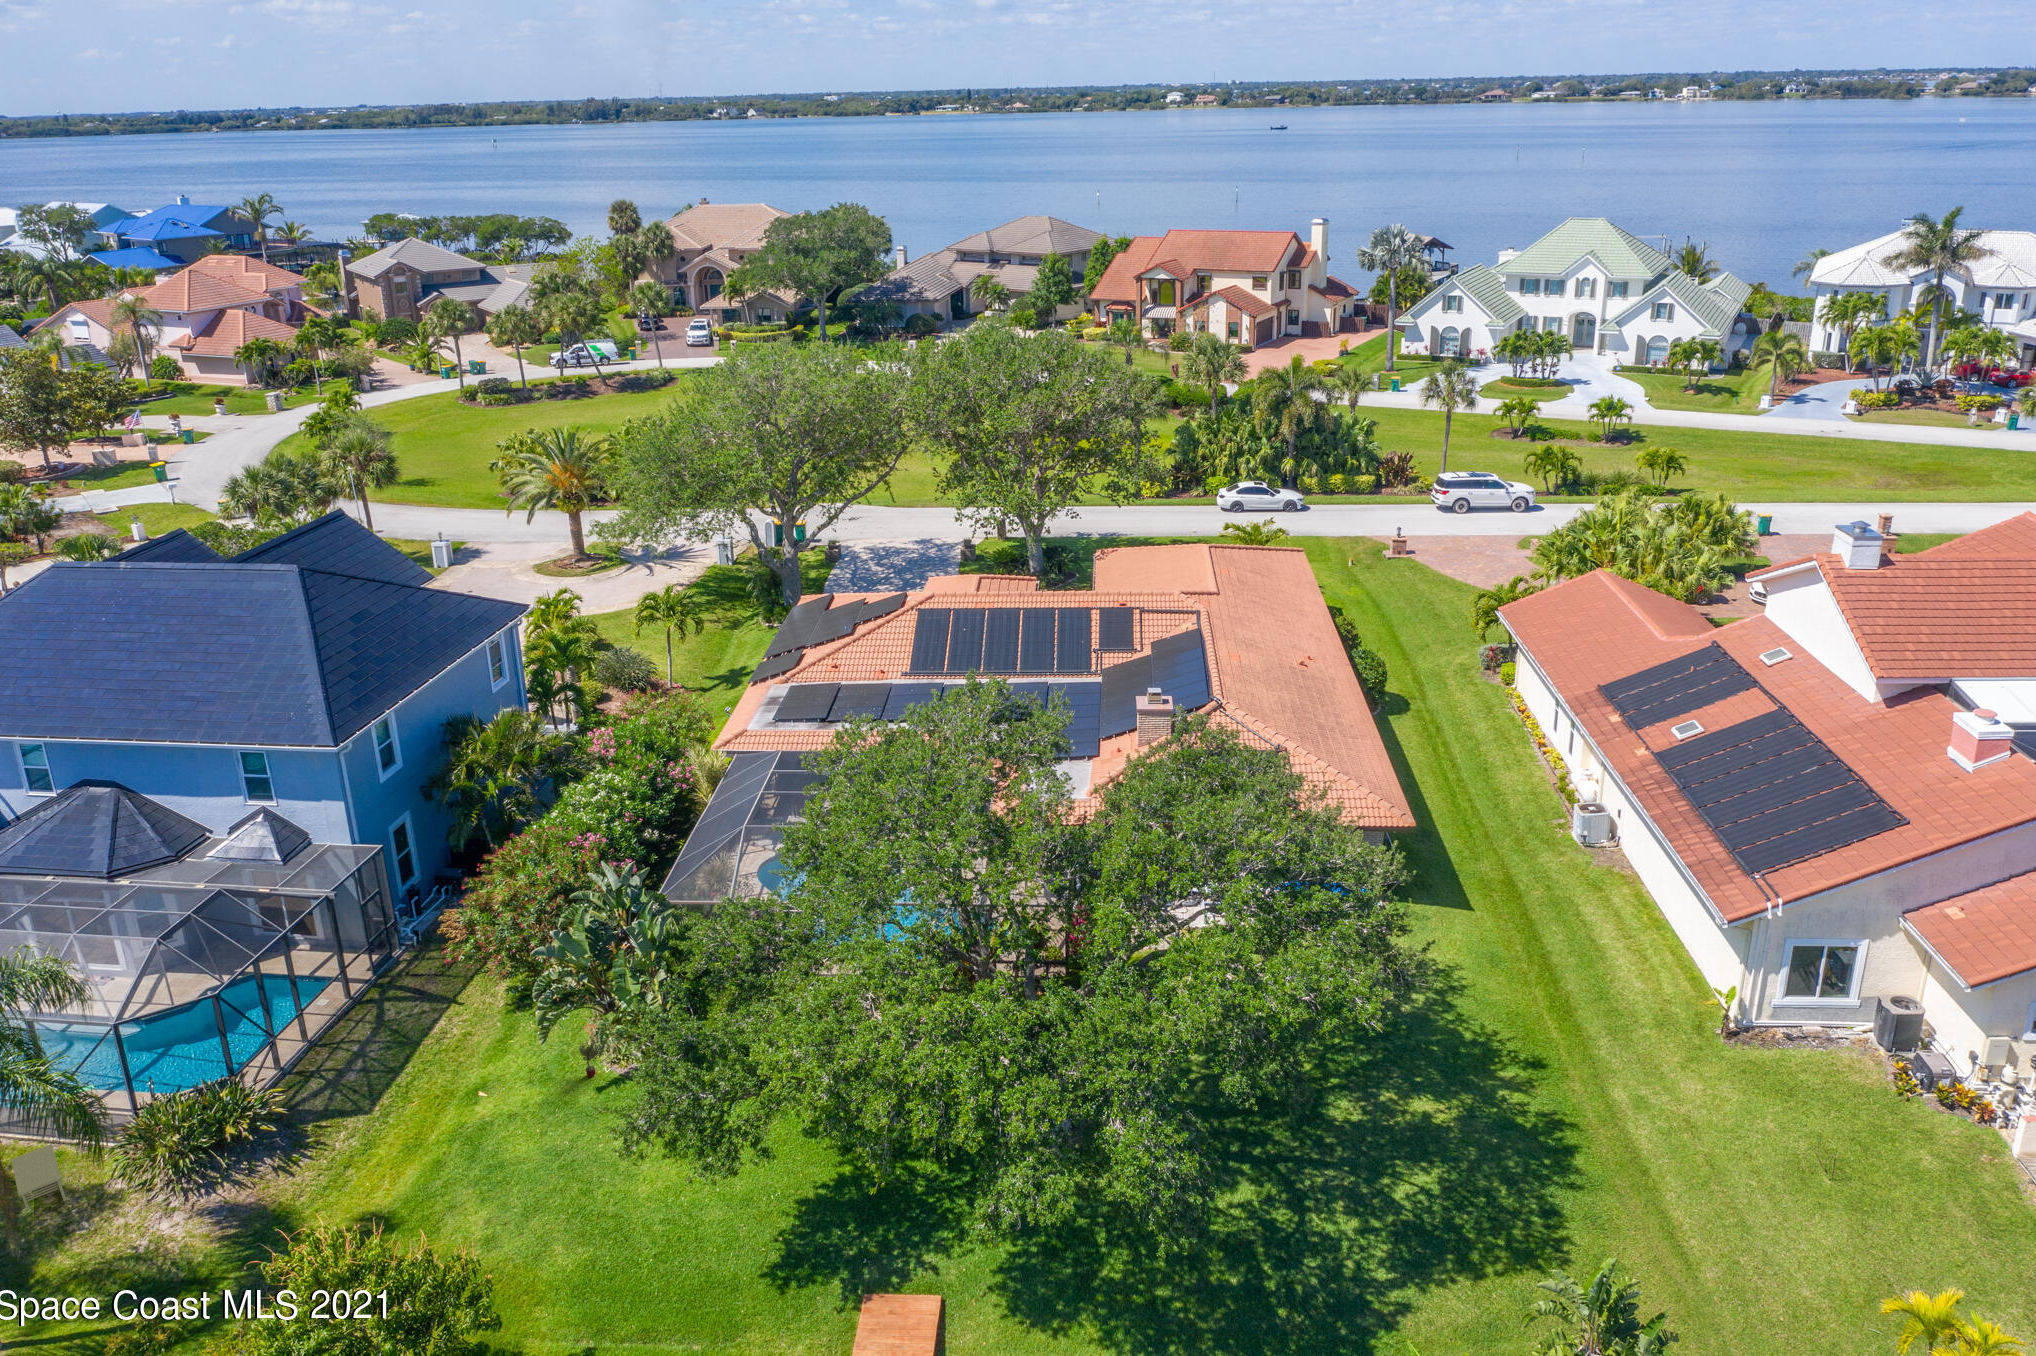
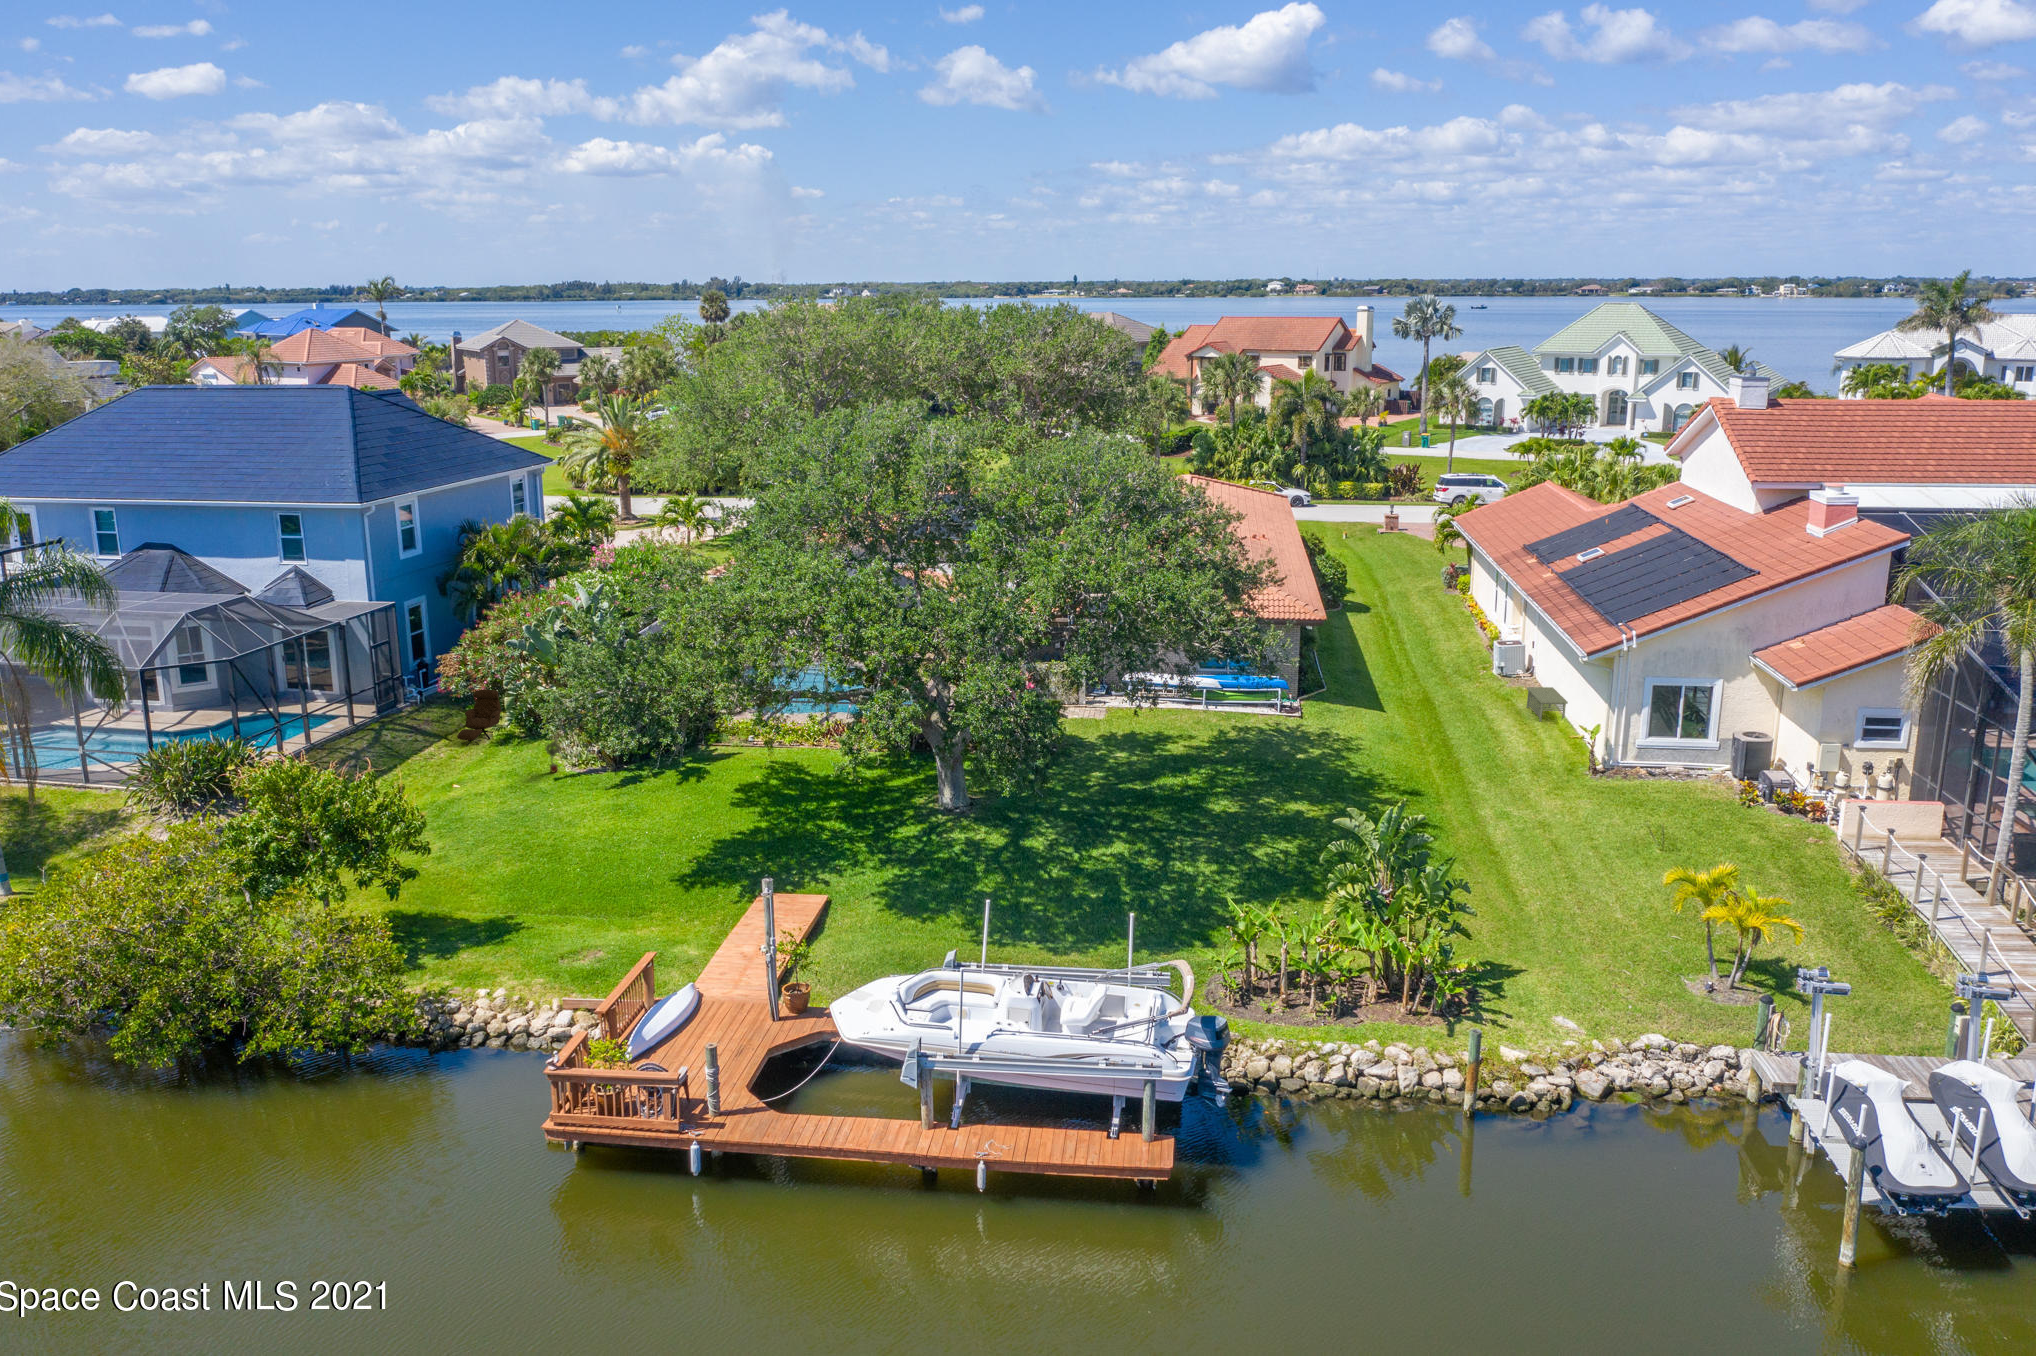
lounge chair: none [472,958,518,1031] -> present [457,690,502,746]
storage bench: present [11,1144,66,1211] -> present [1527,687,1568,722]

